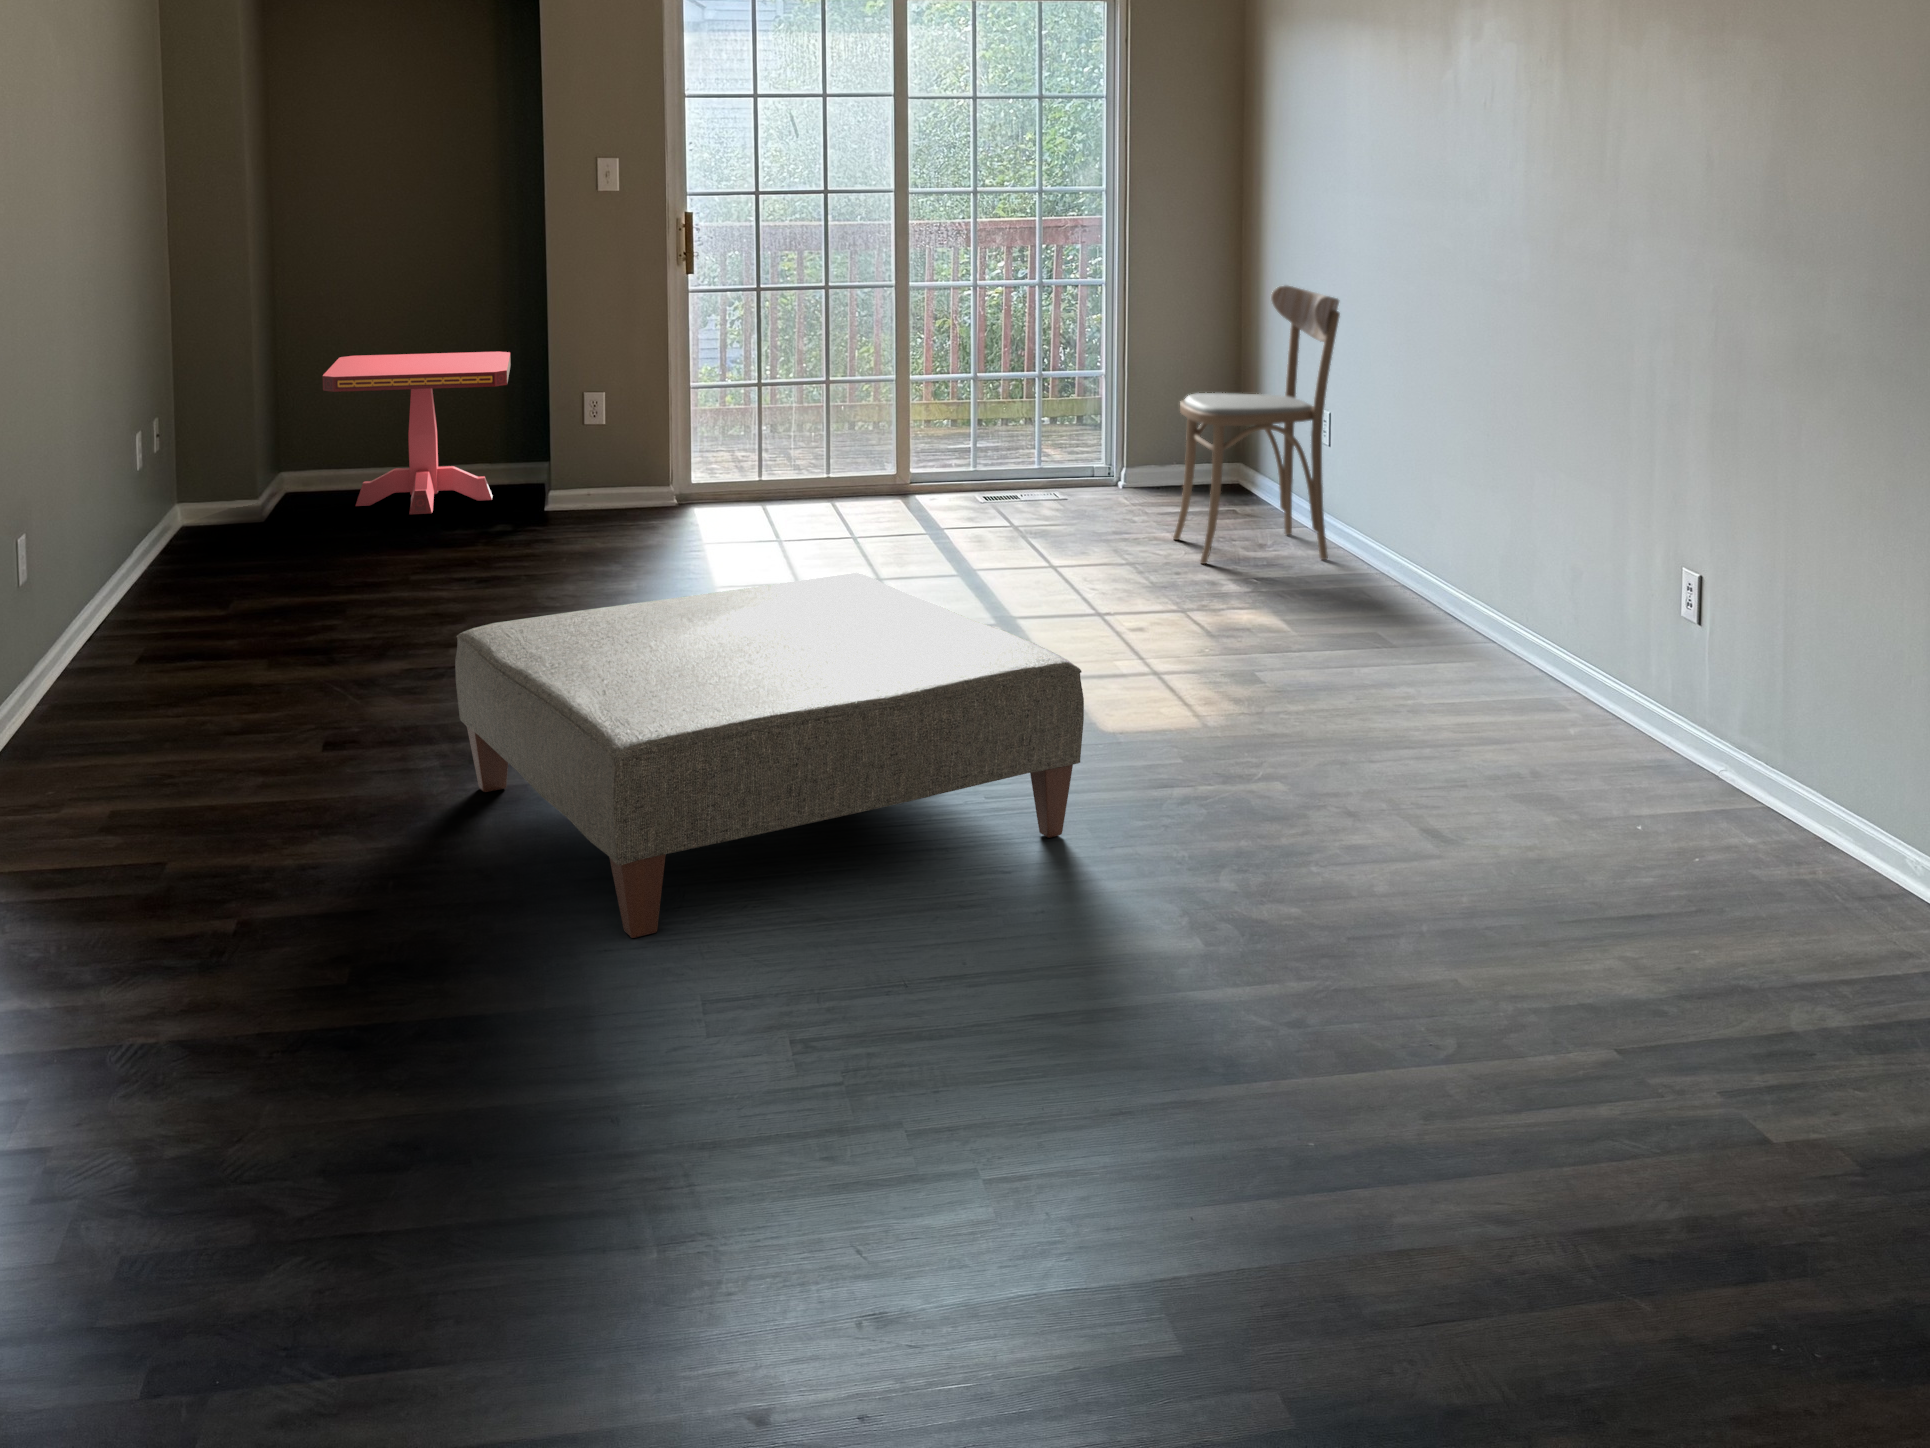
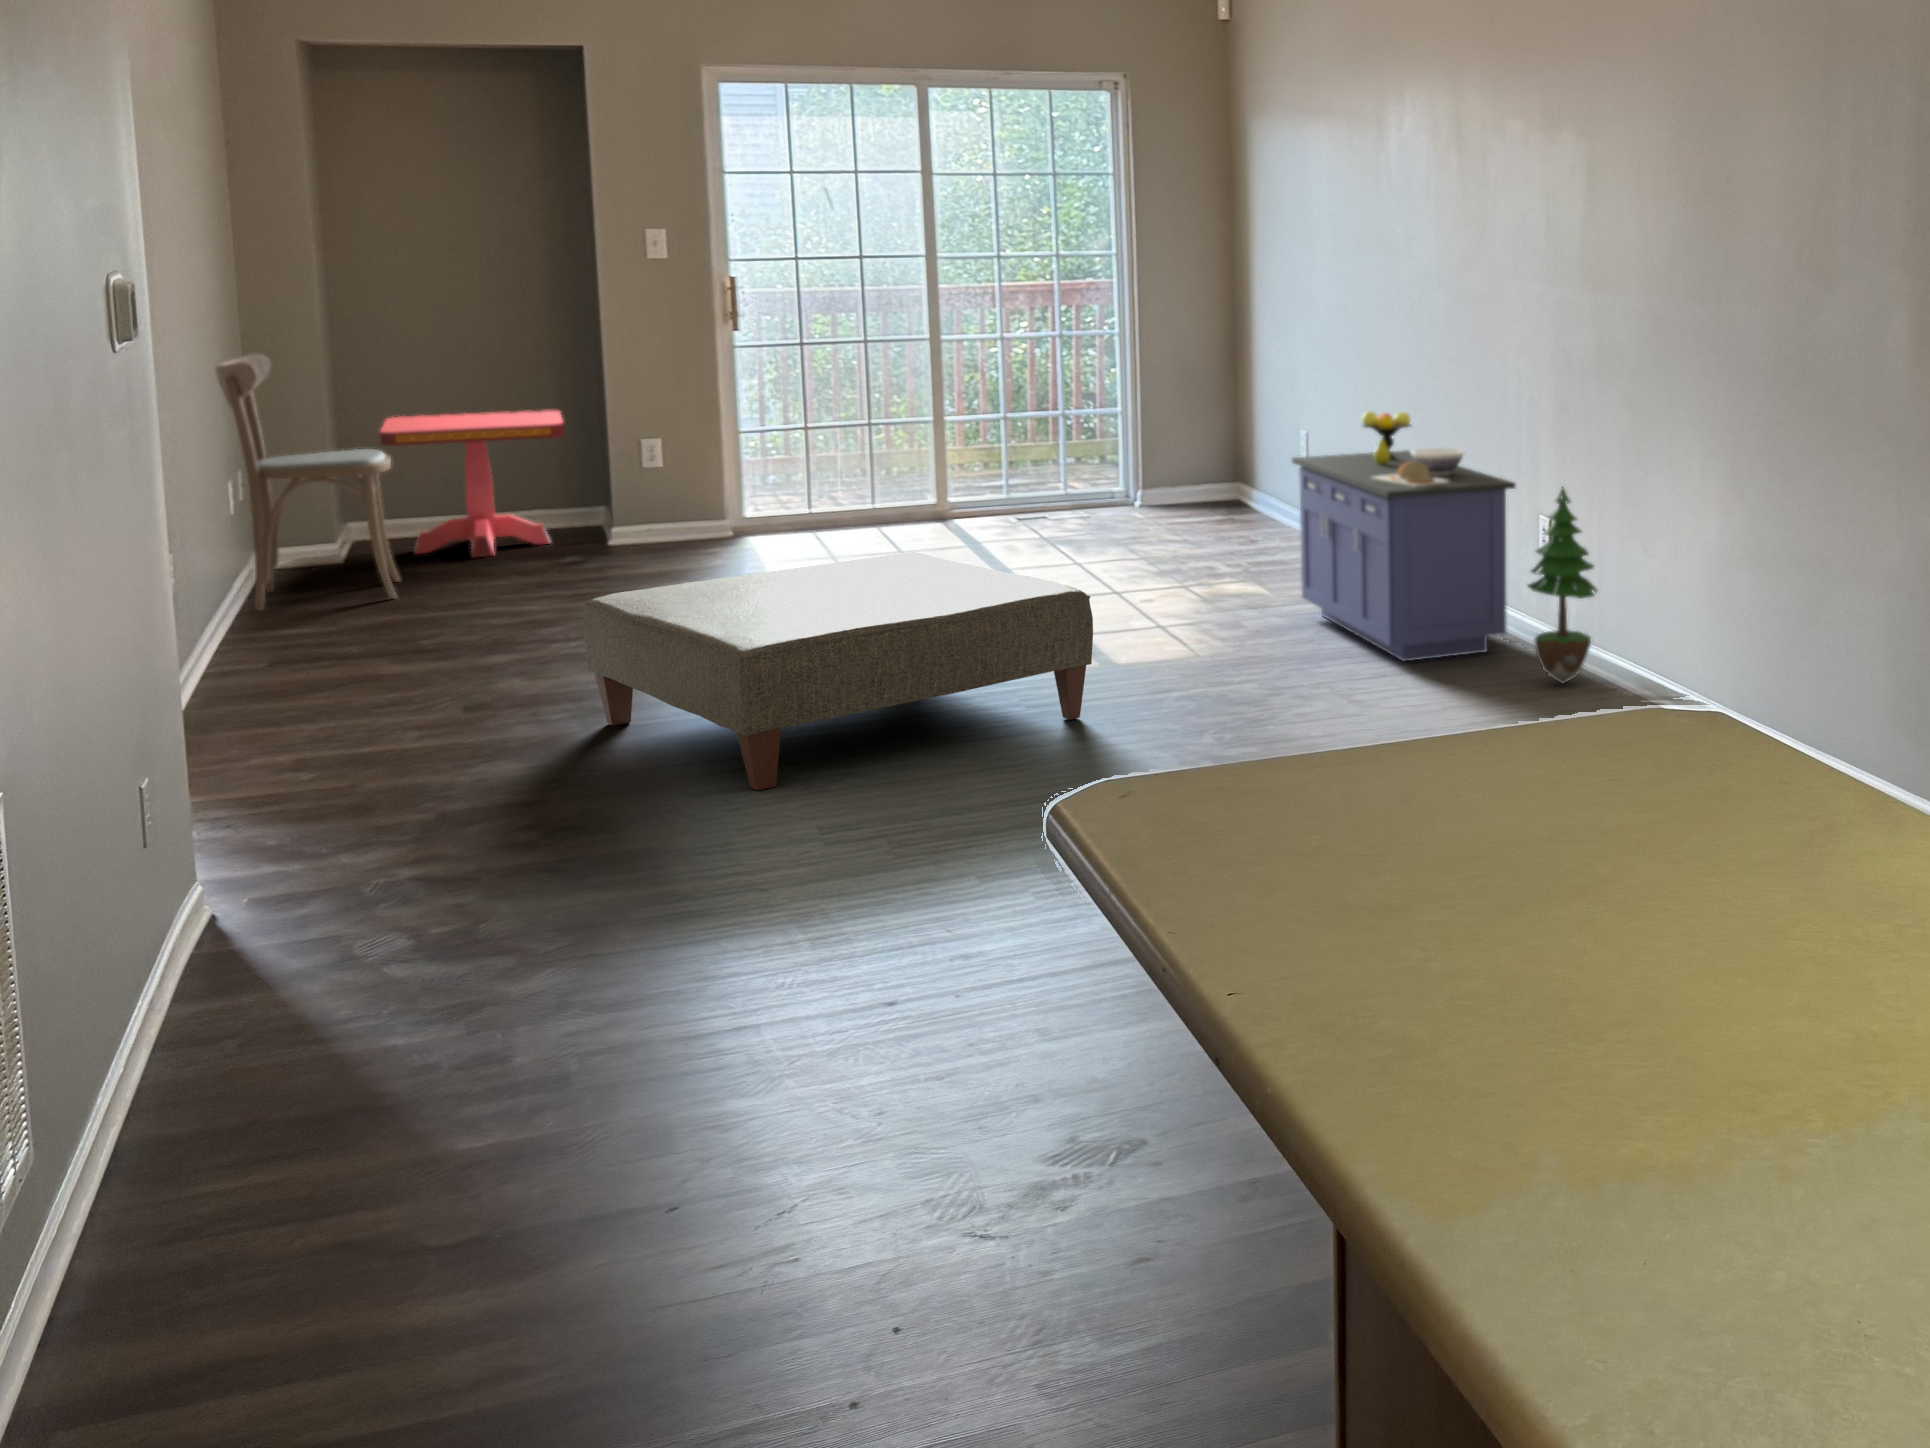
dining chair: present [1173,285,1340,564] -> present [216,354,400,611]
storage cabinet: none [1334,406,1665,764] -> present [1292,411,1516,661]
potted tree: none [1694,542,1807,830] -> present [1528,487,1597,683]

